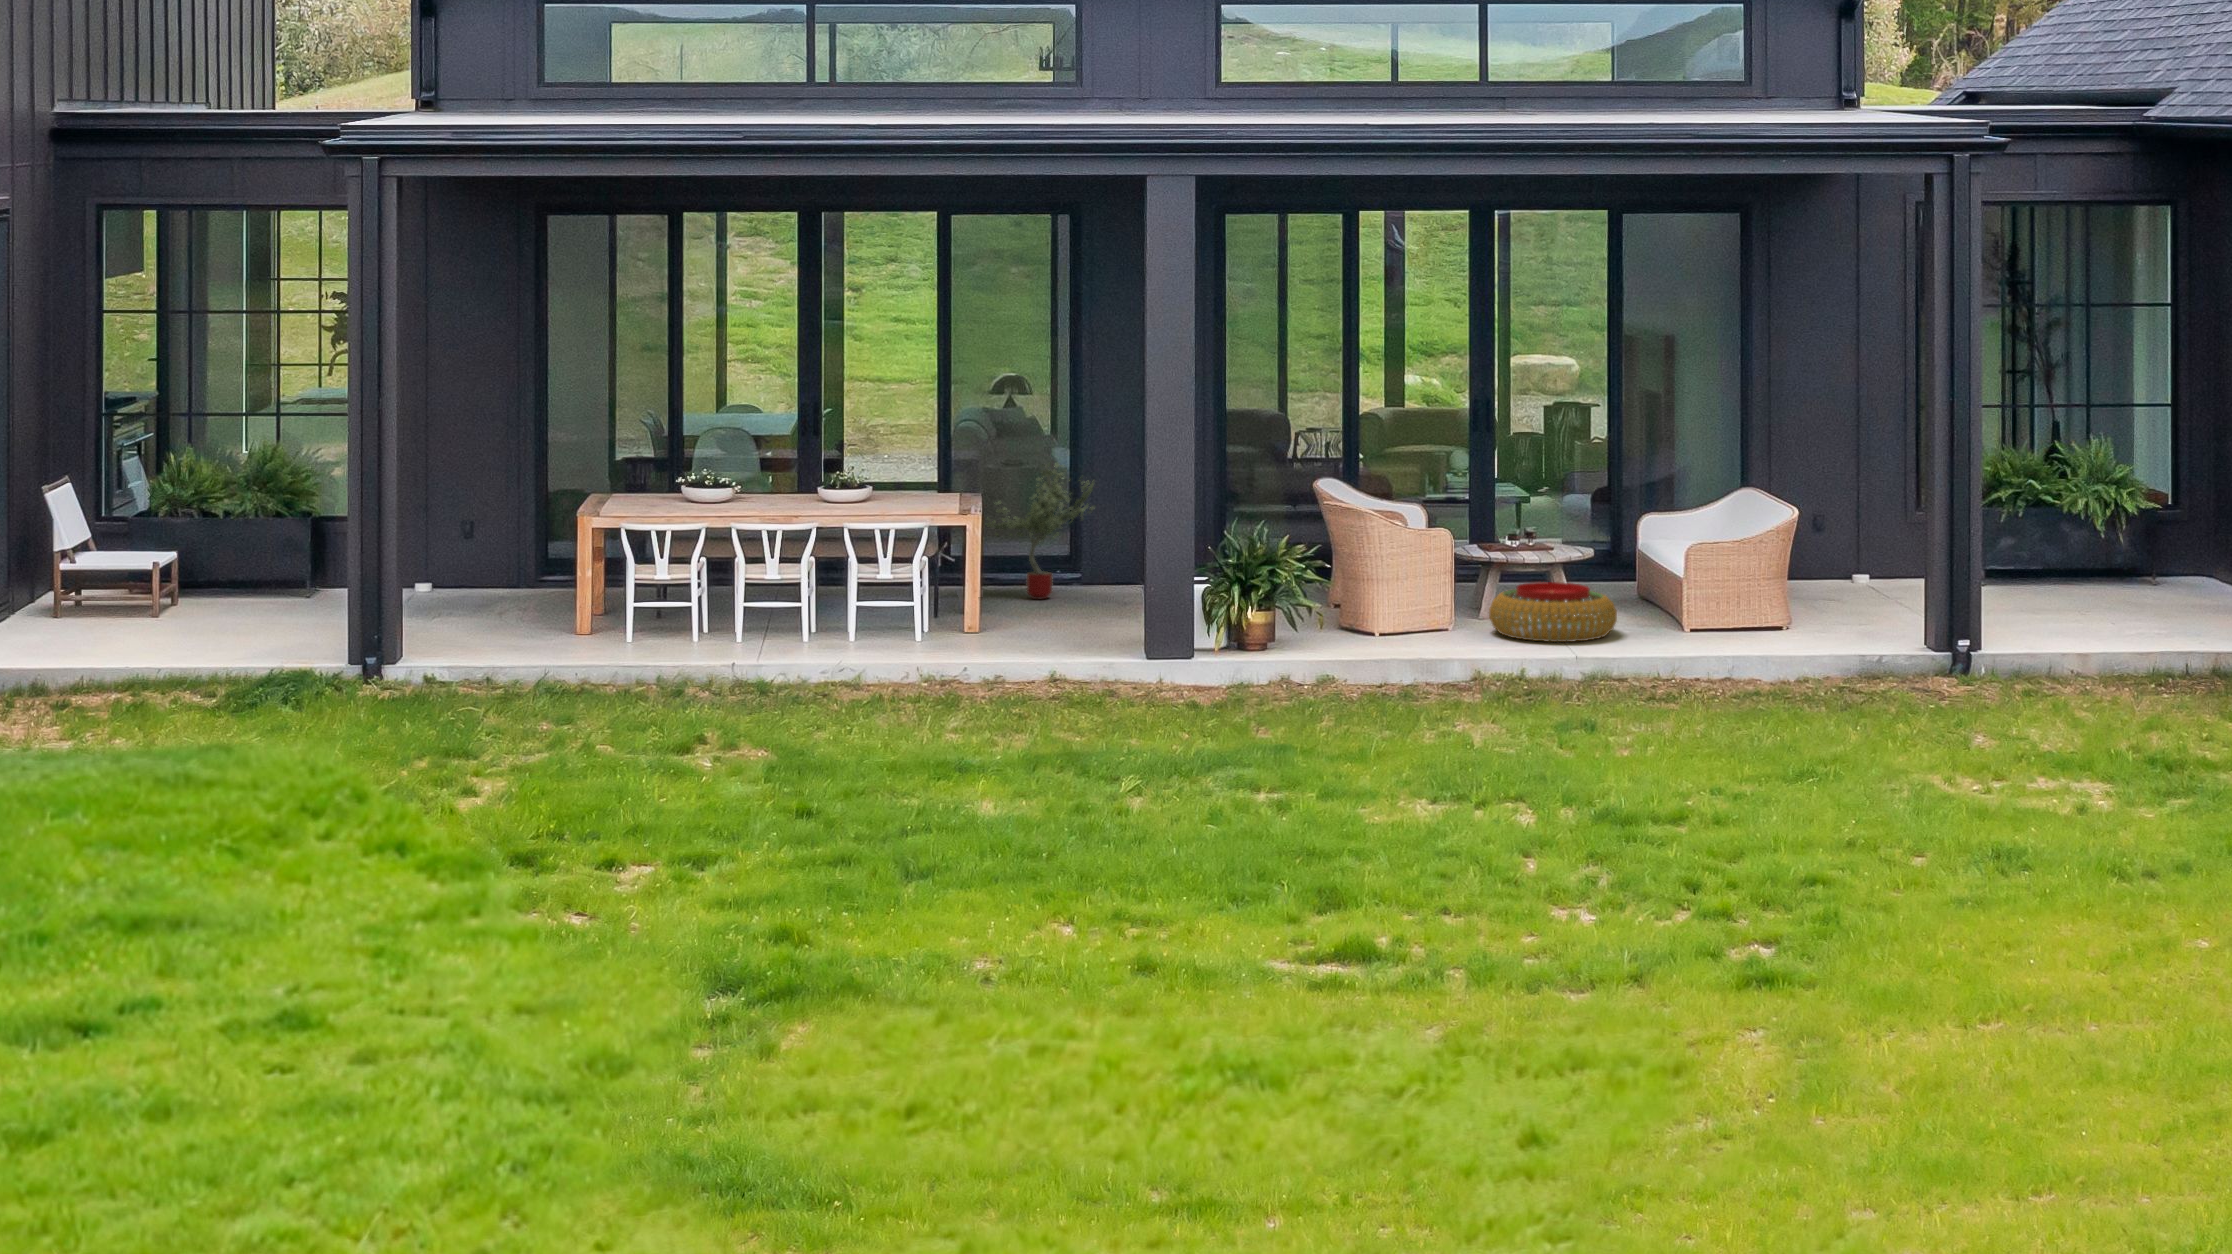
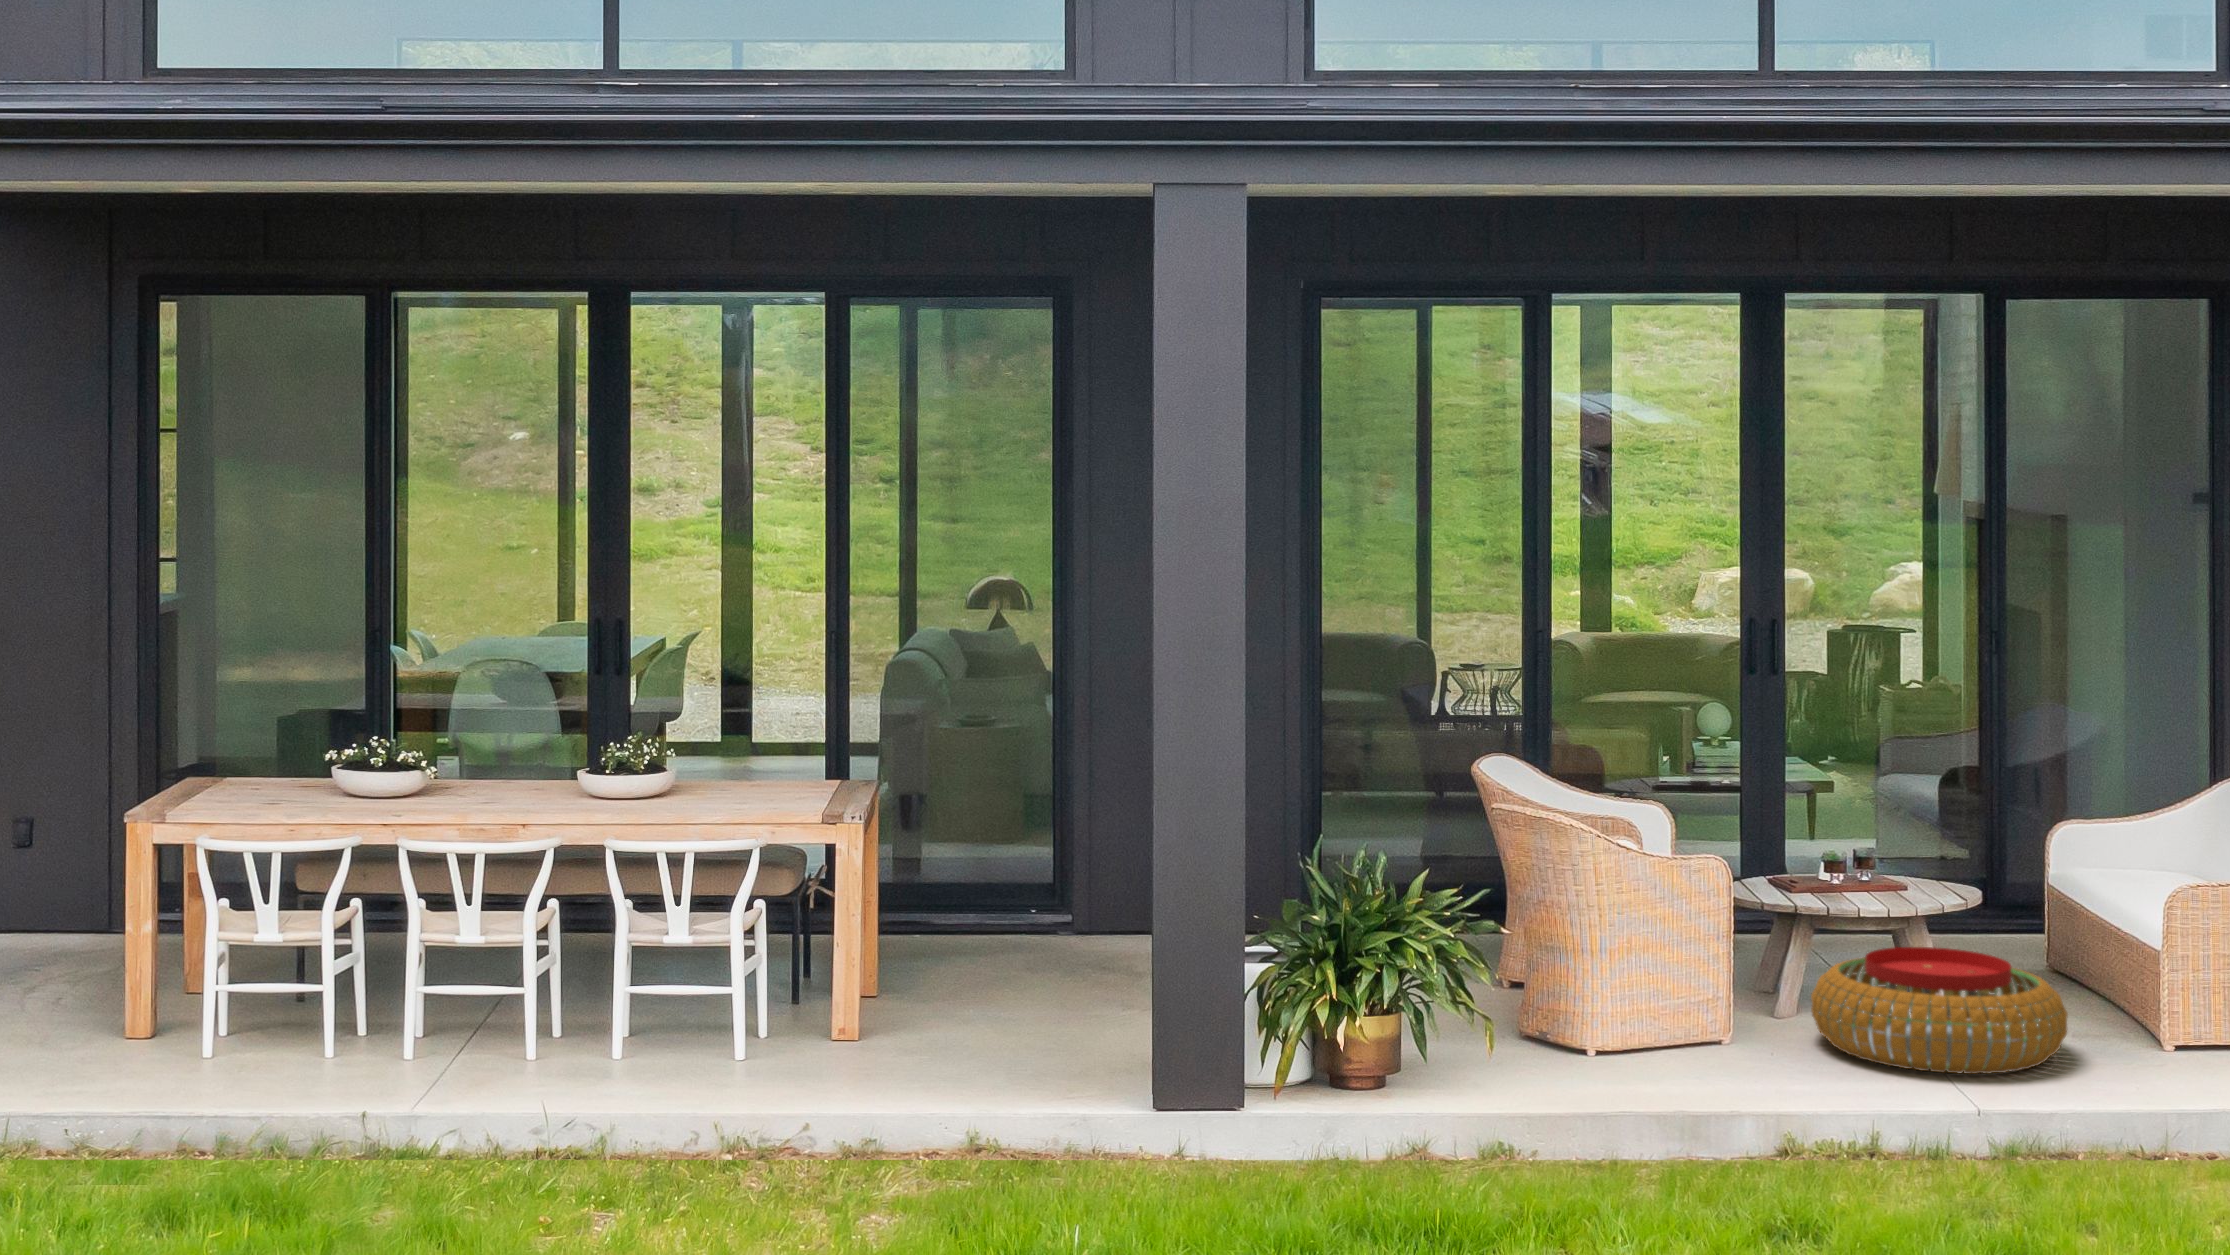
potted tree: present [985,463,1094,599] -> none [916,720,1104,950]

